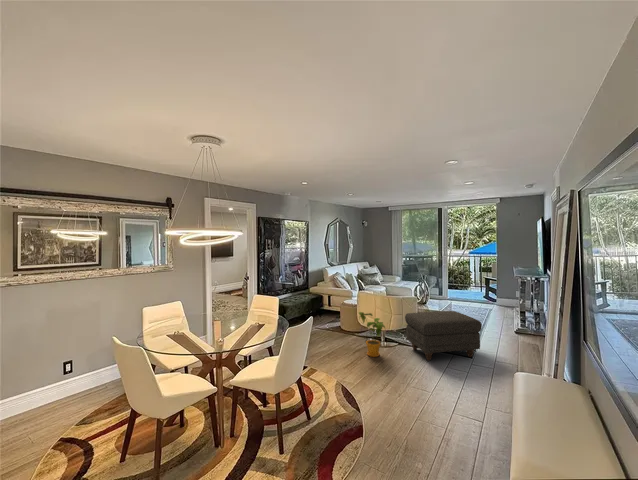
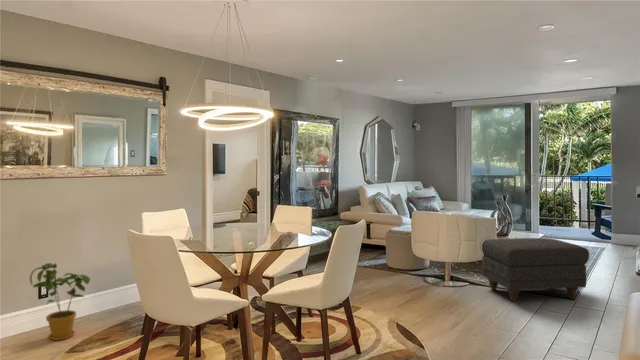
house plant: present [359,312,385,357] -> present [30,263,90,340]

